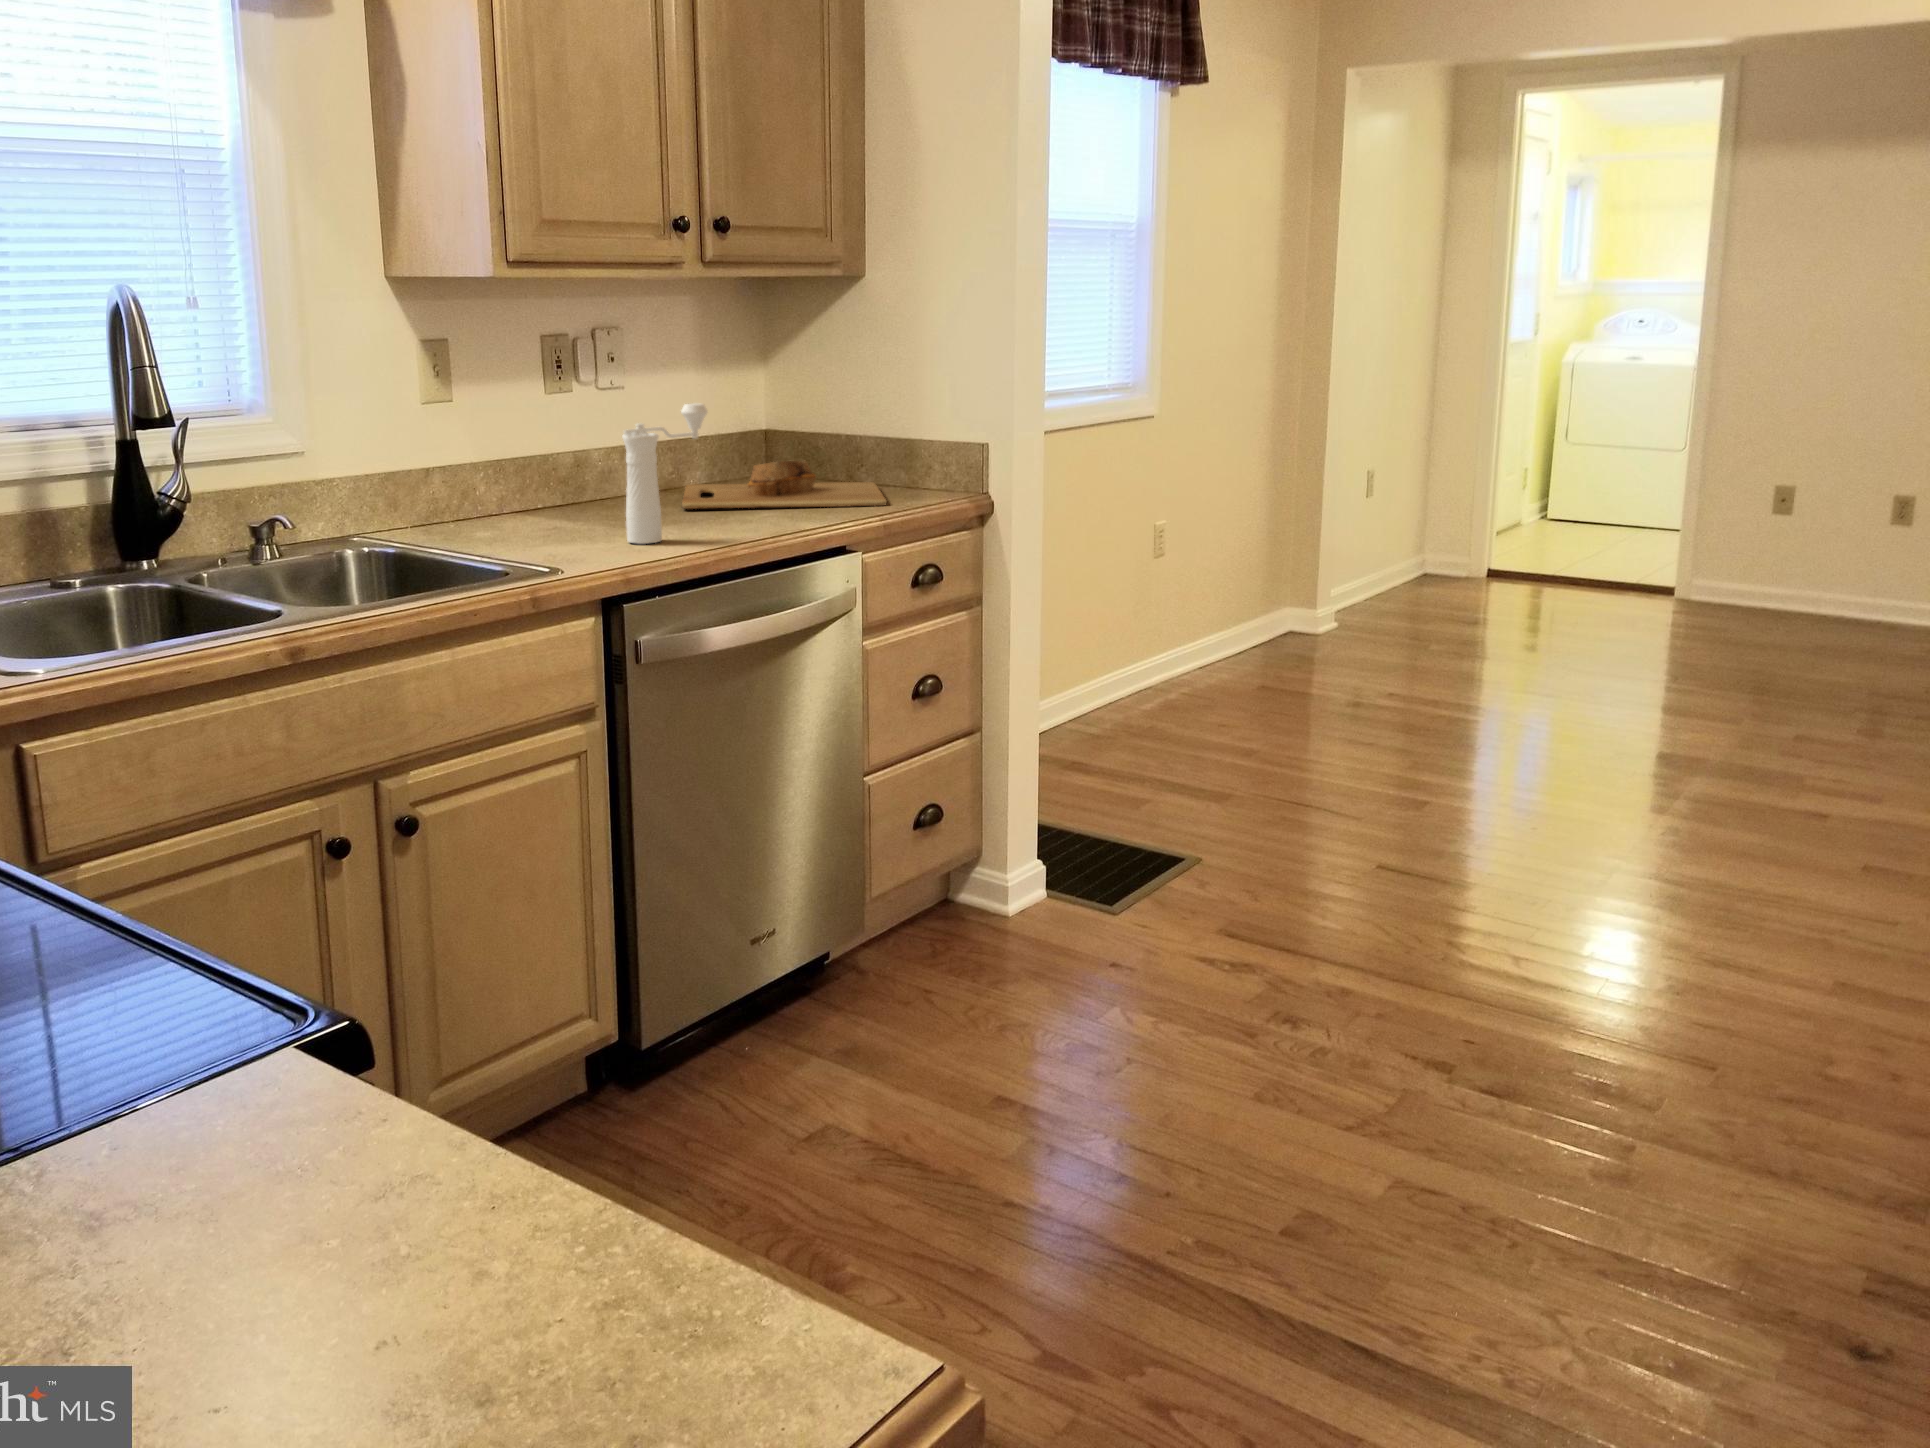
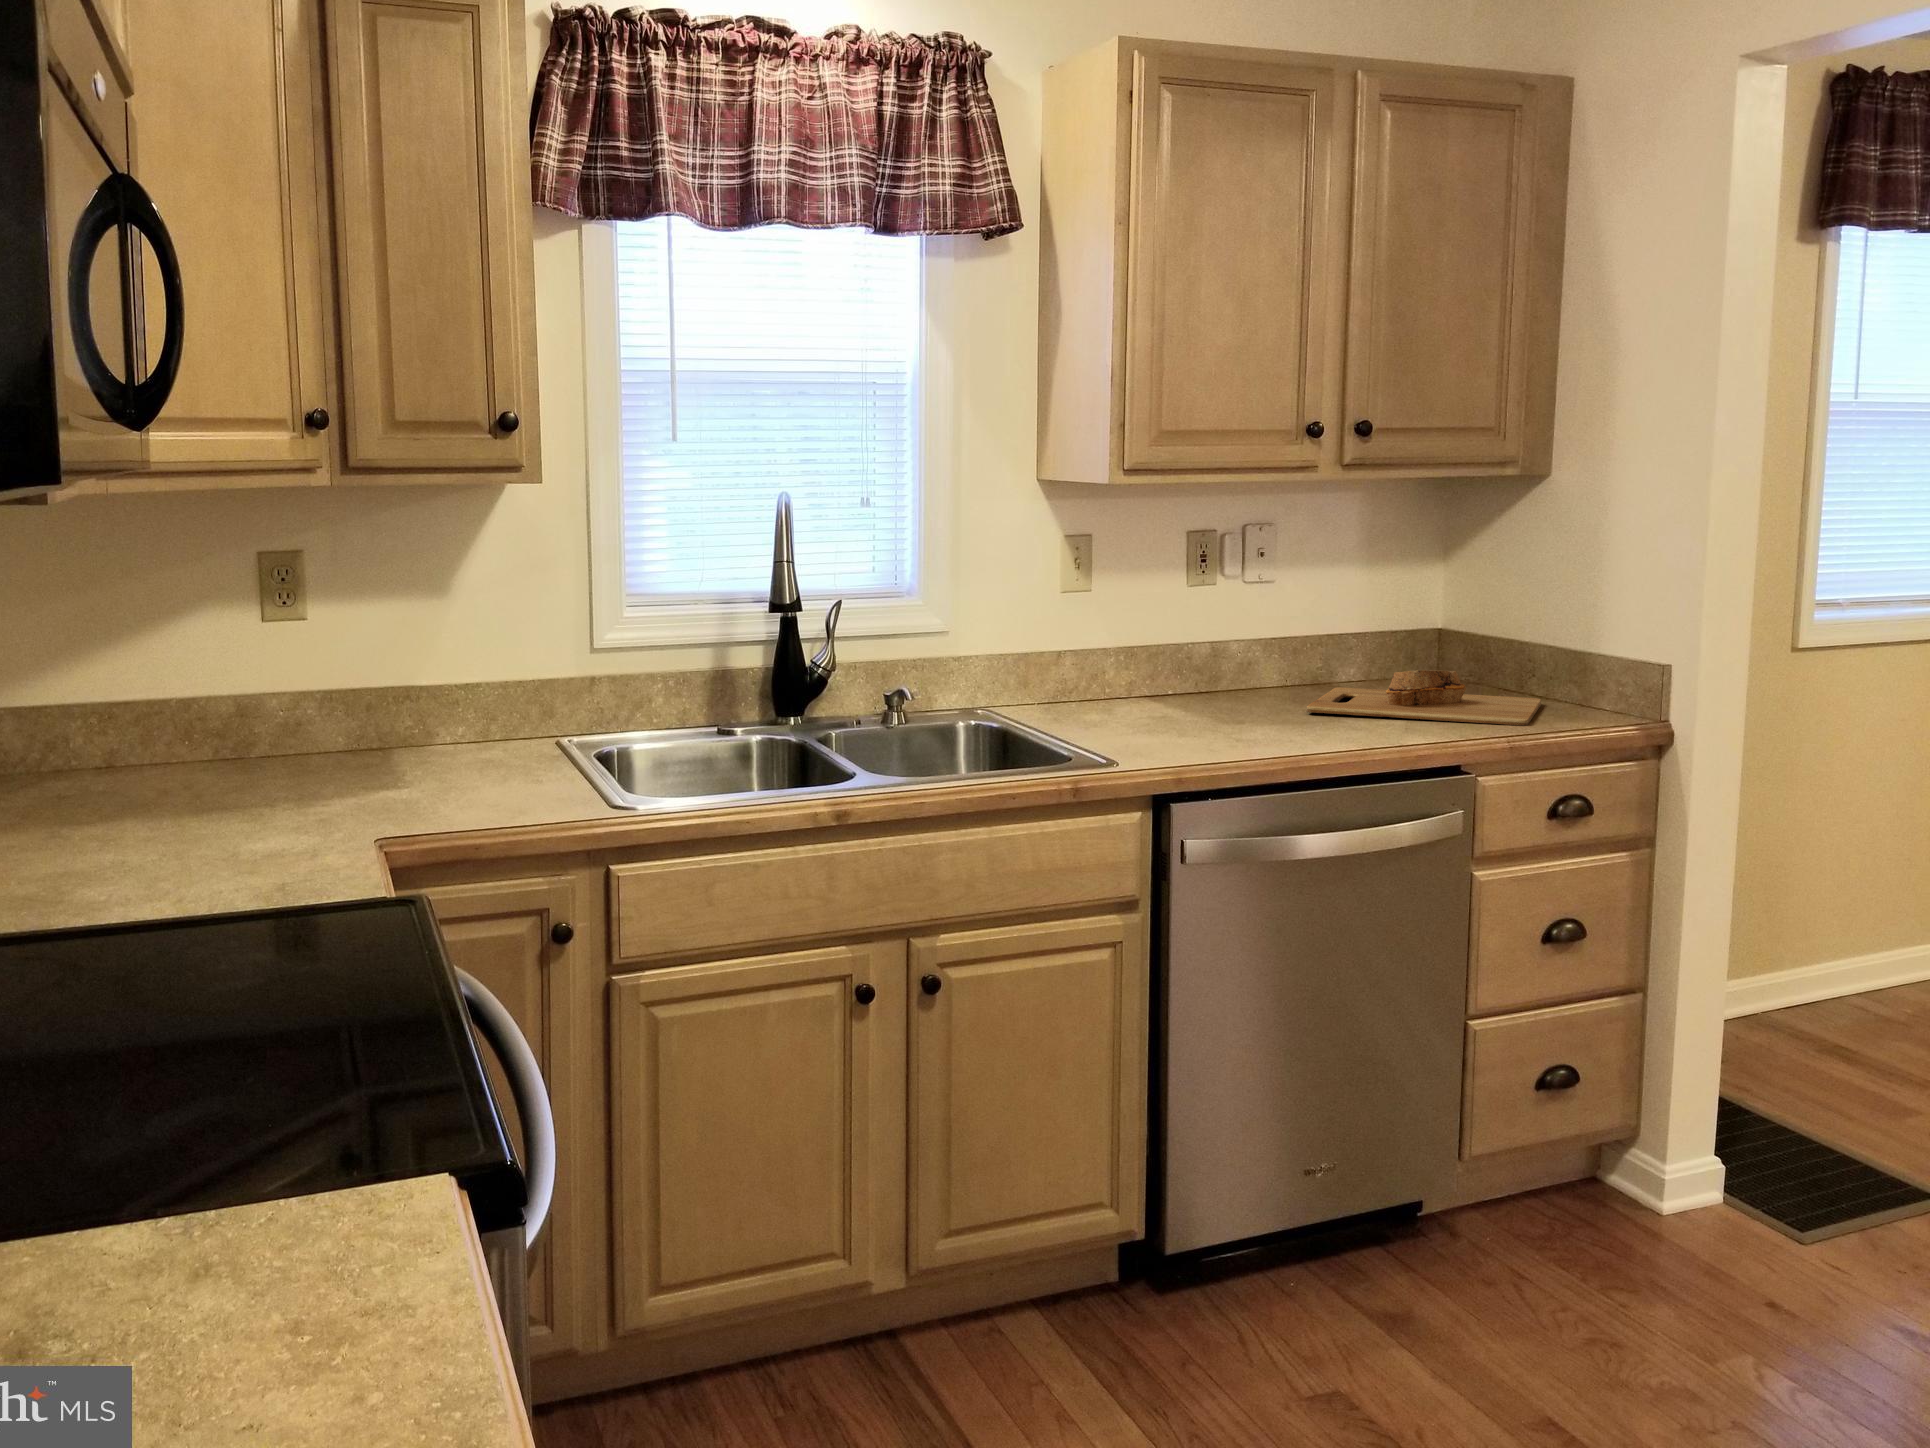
pepper mill: present [622,403,707,544] -> none [1212,608,1309,744]

